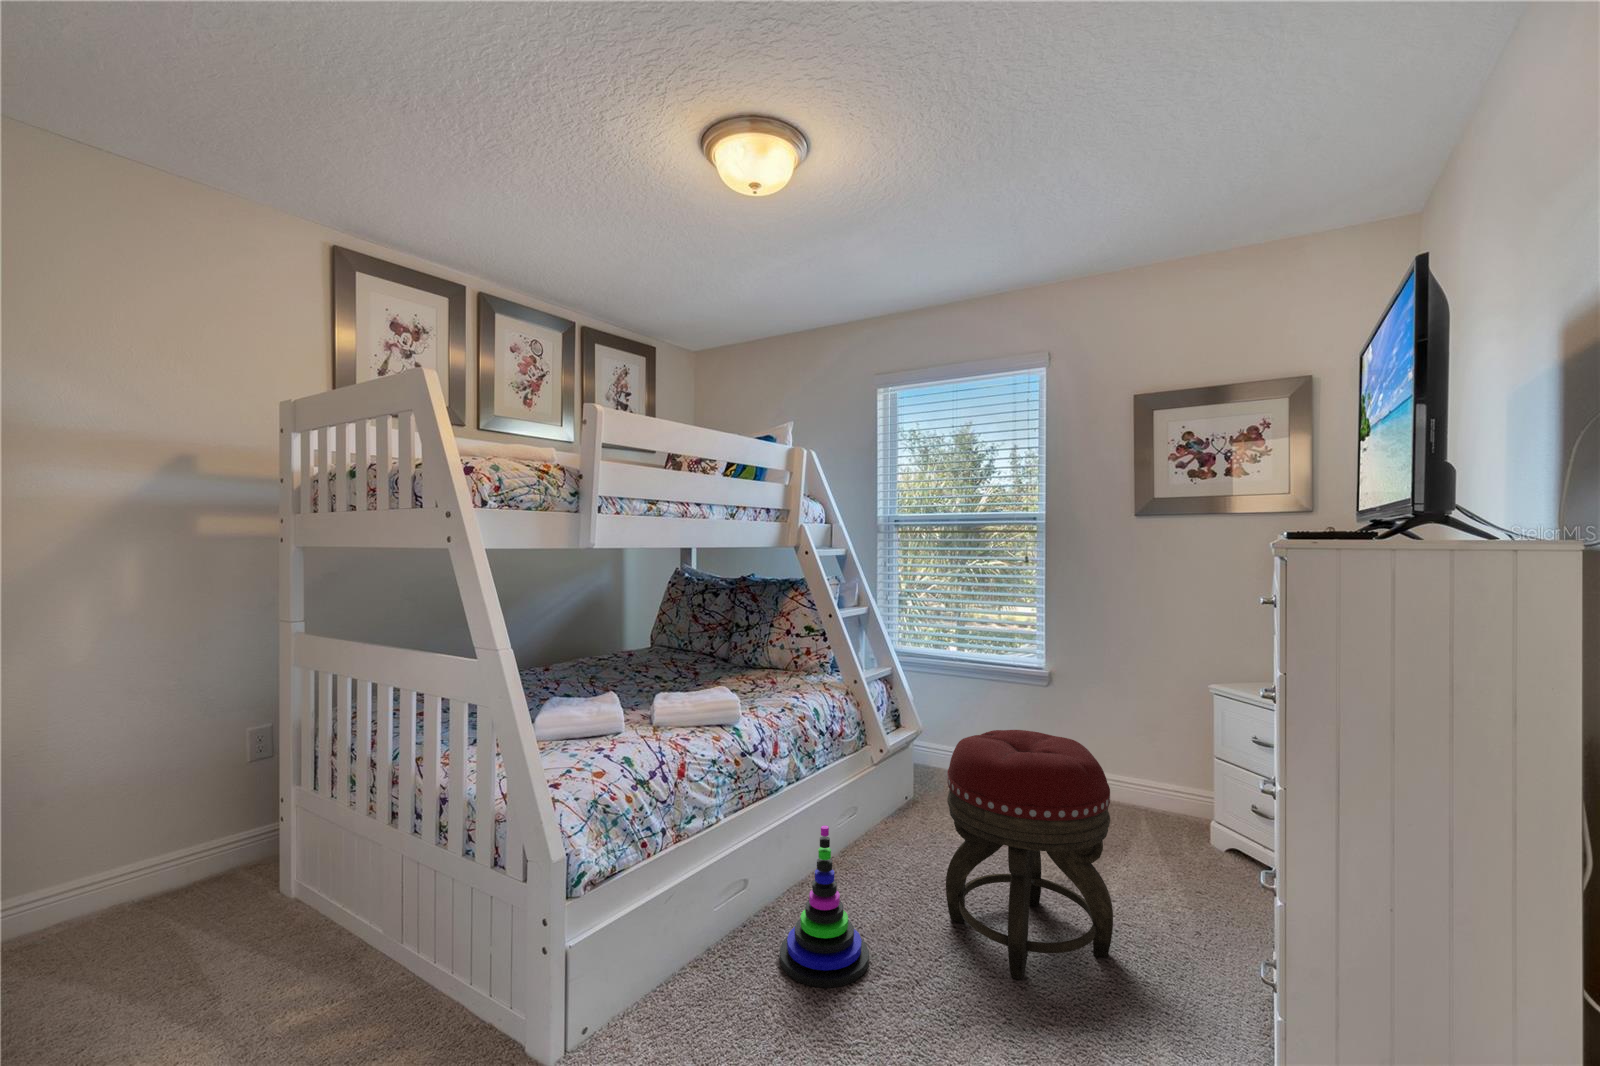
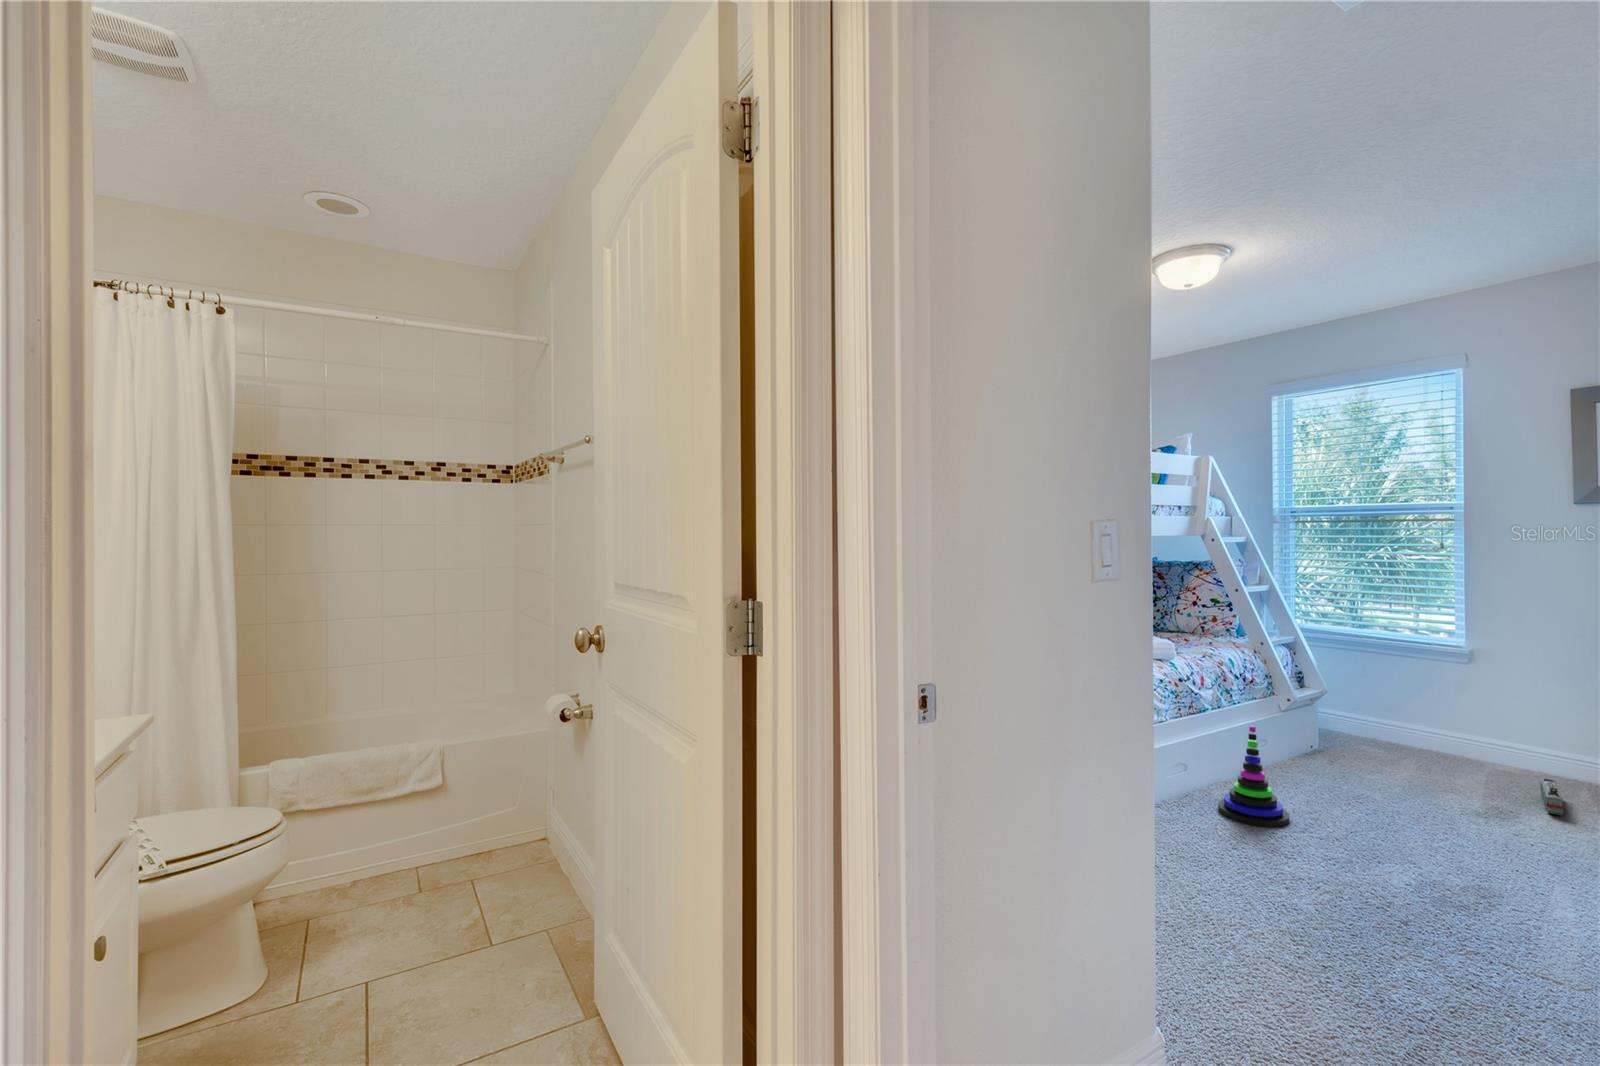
footstool: present [946,730,1113,980] -> none [1354,677,1514,848]
toy train: none [1116,821,1144,875] -> present [1540,778,1563,815]

